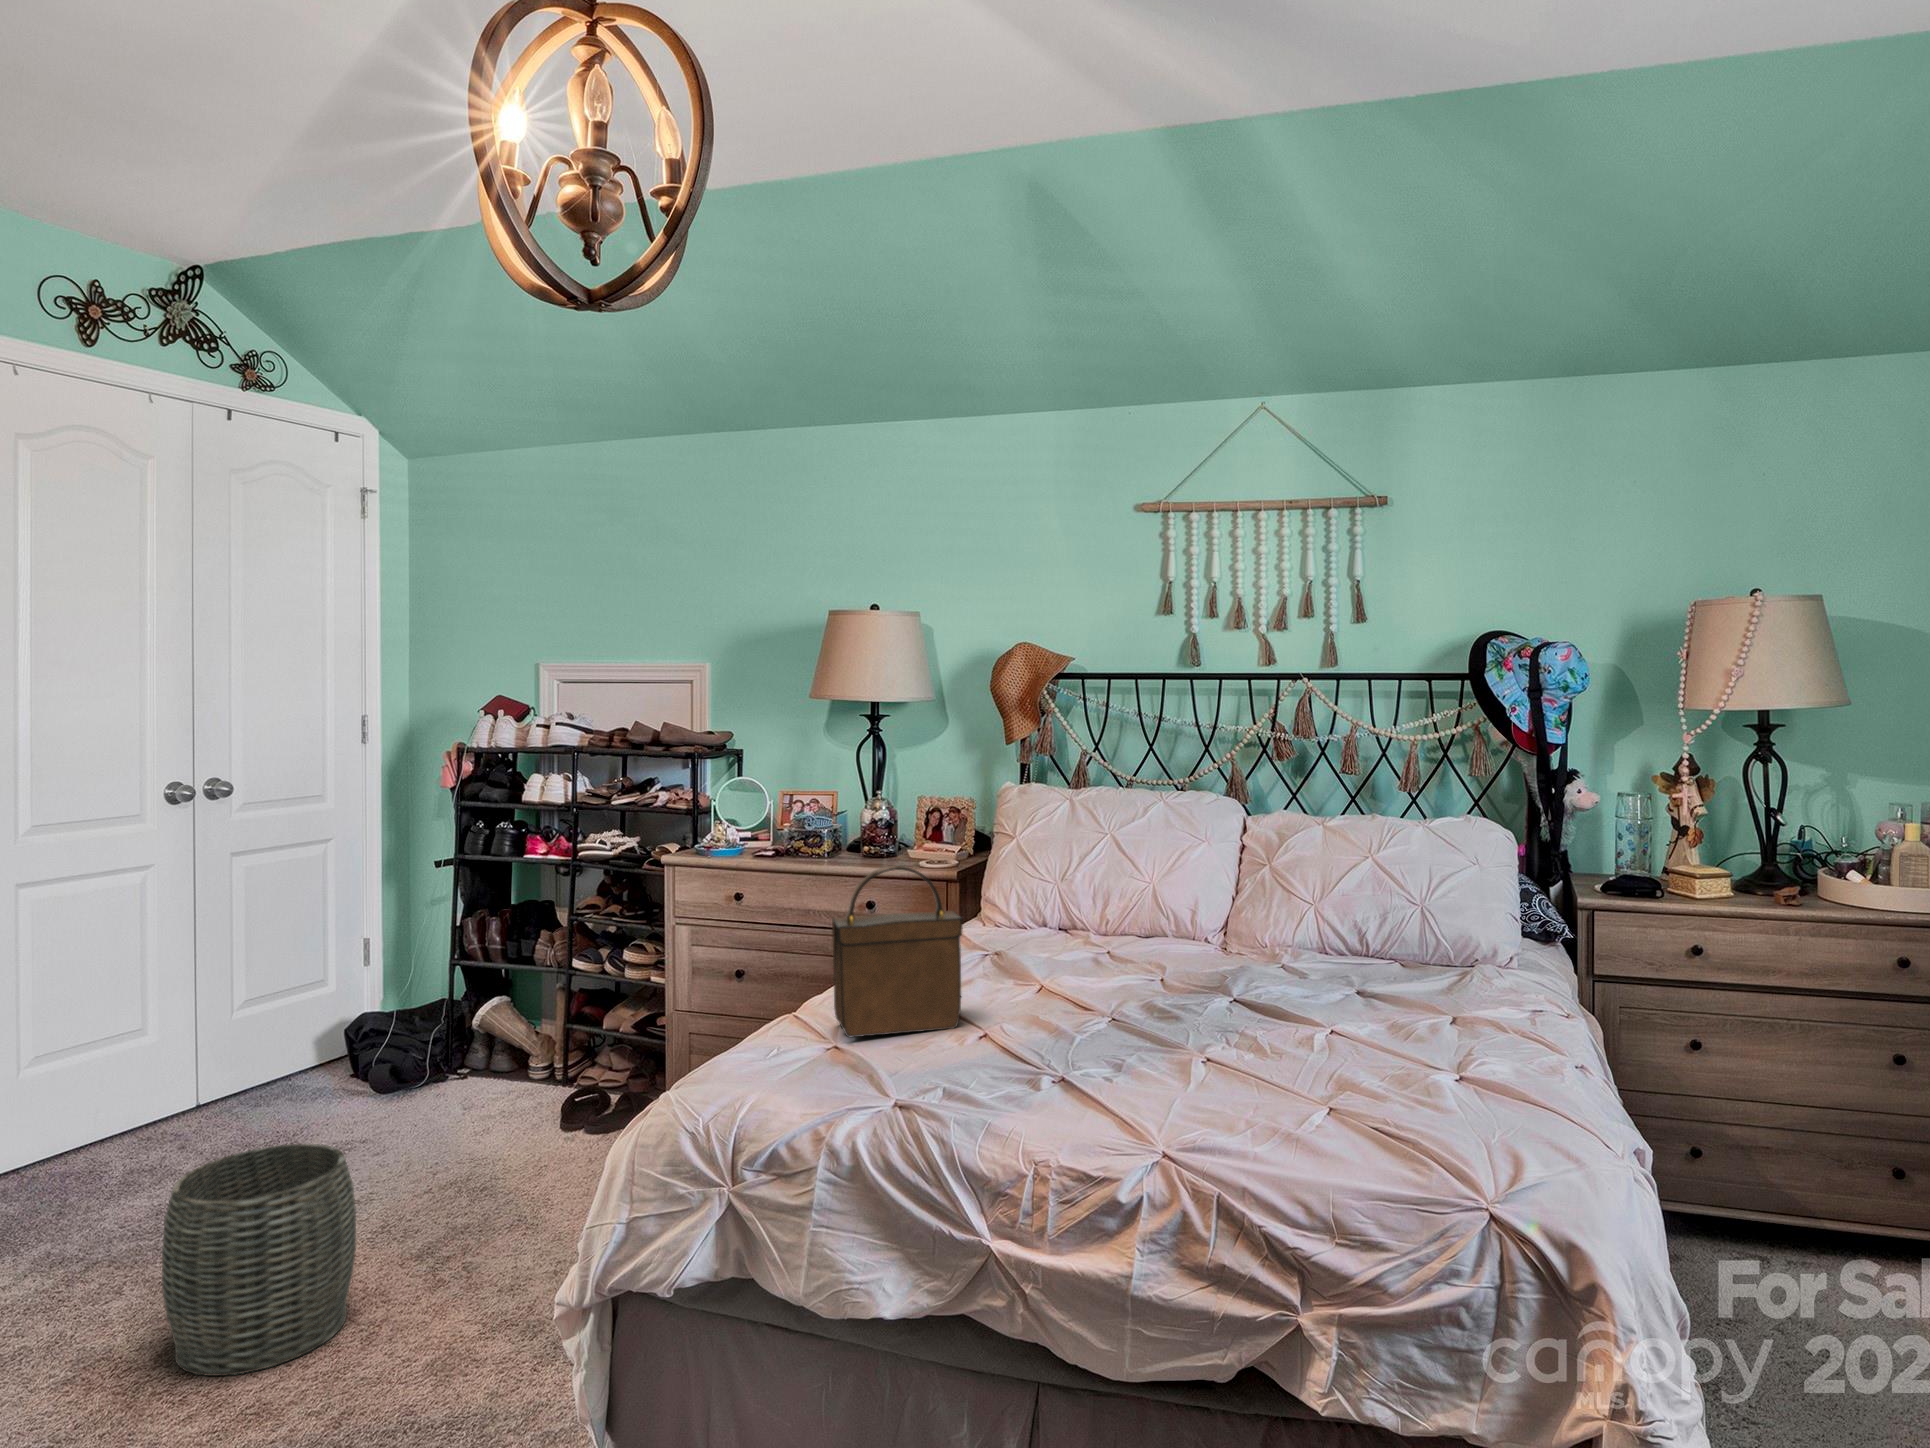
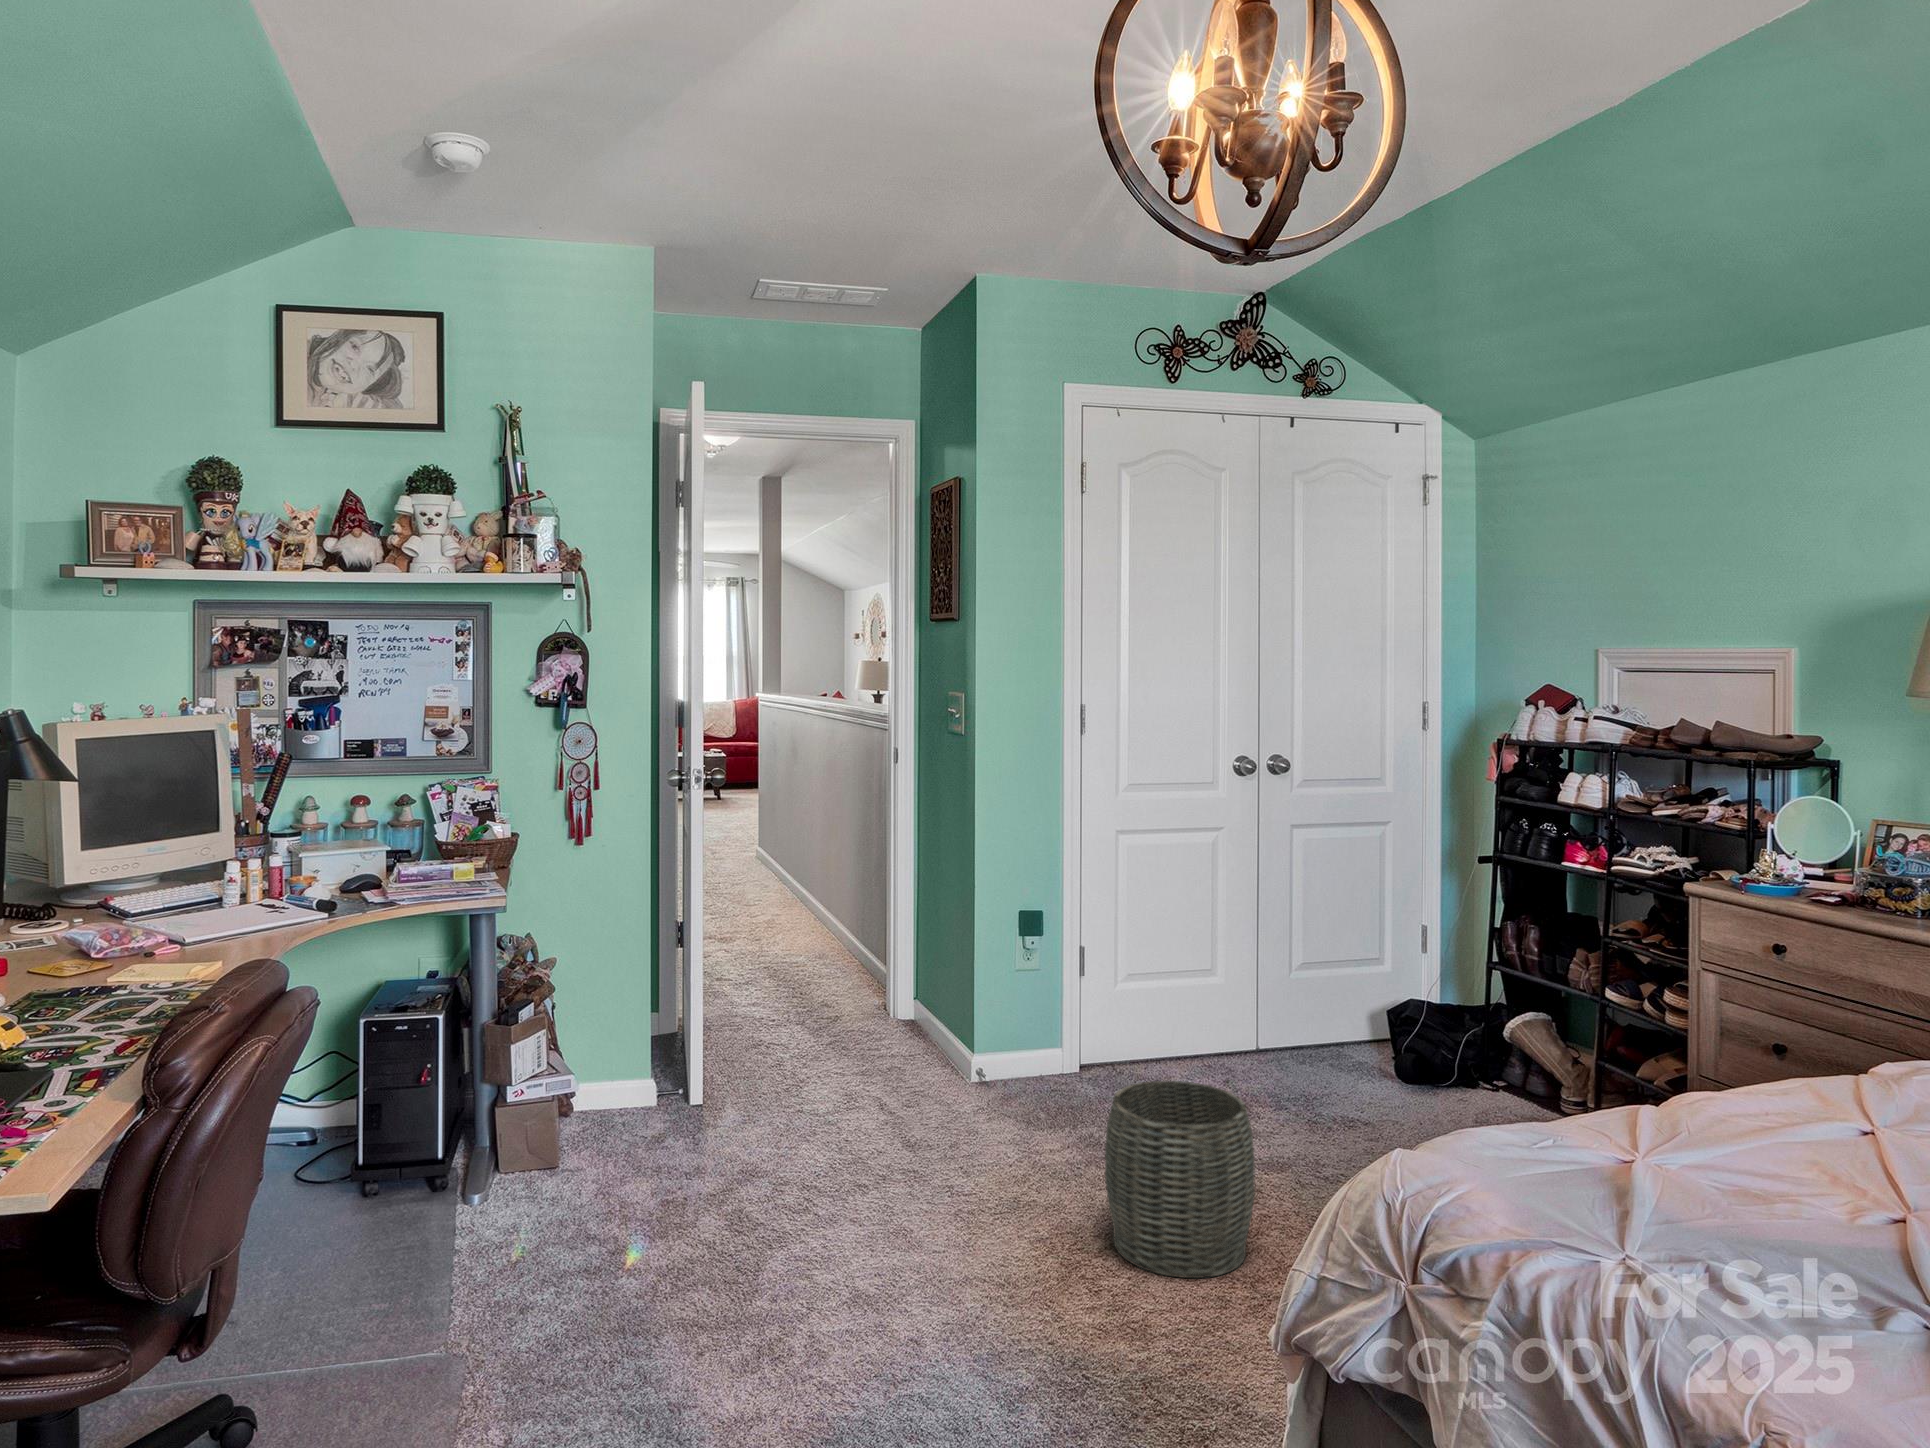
handbag: present [832,865,963,1038] -> none [1643,944,1872,1211]

